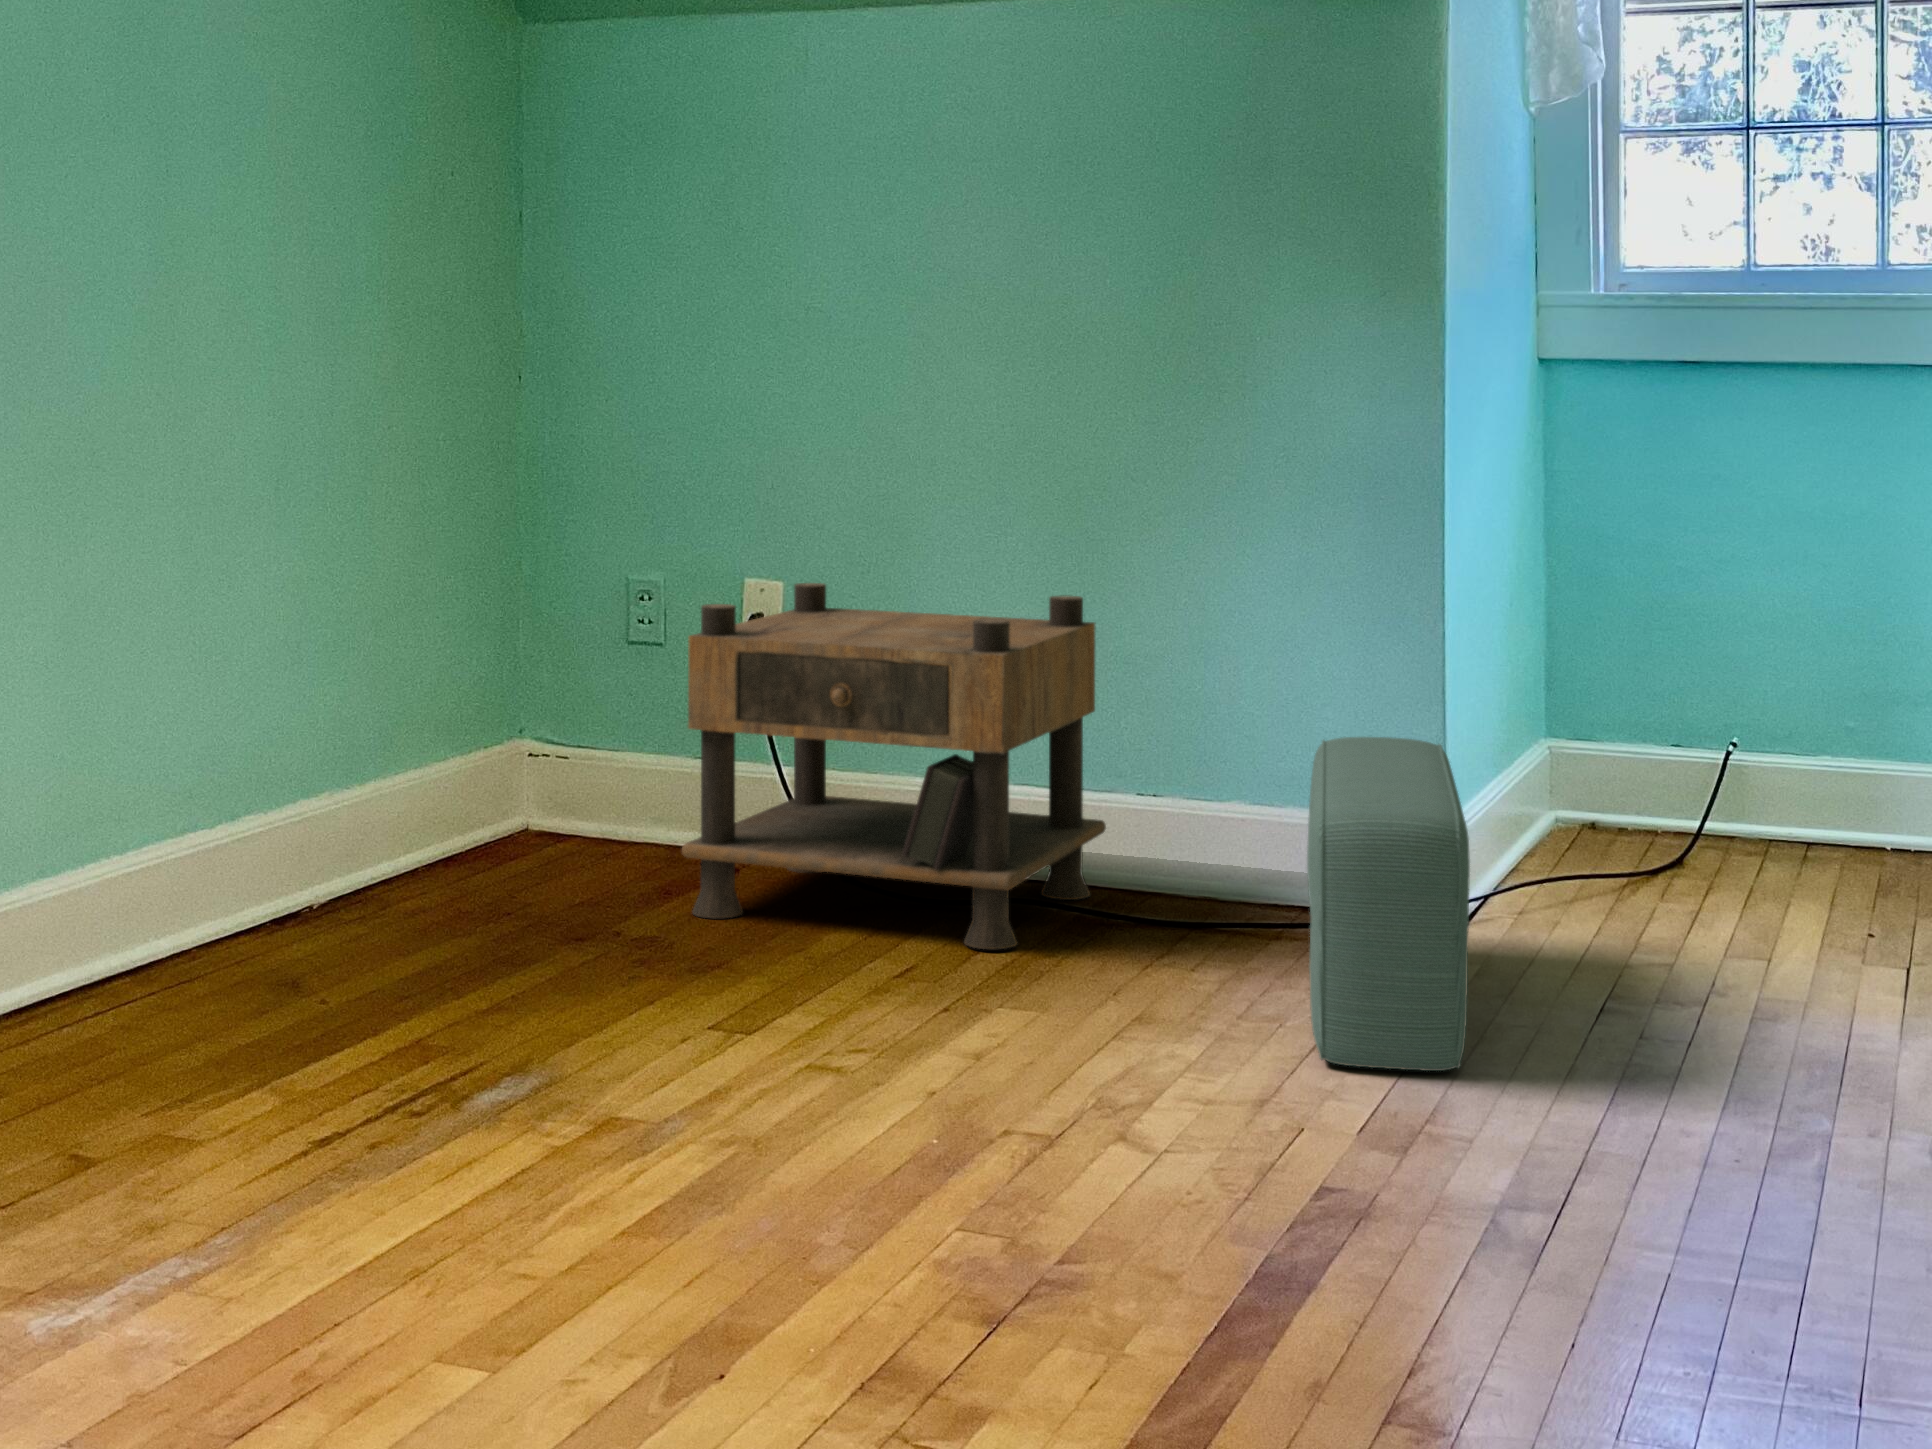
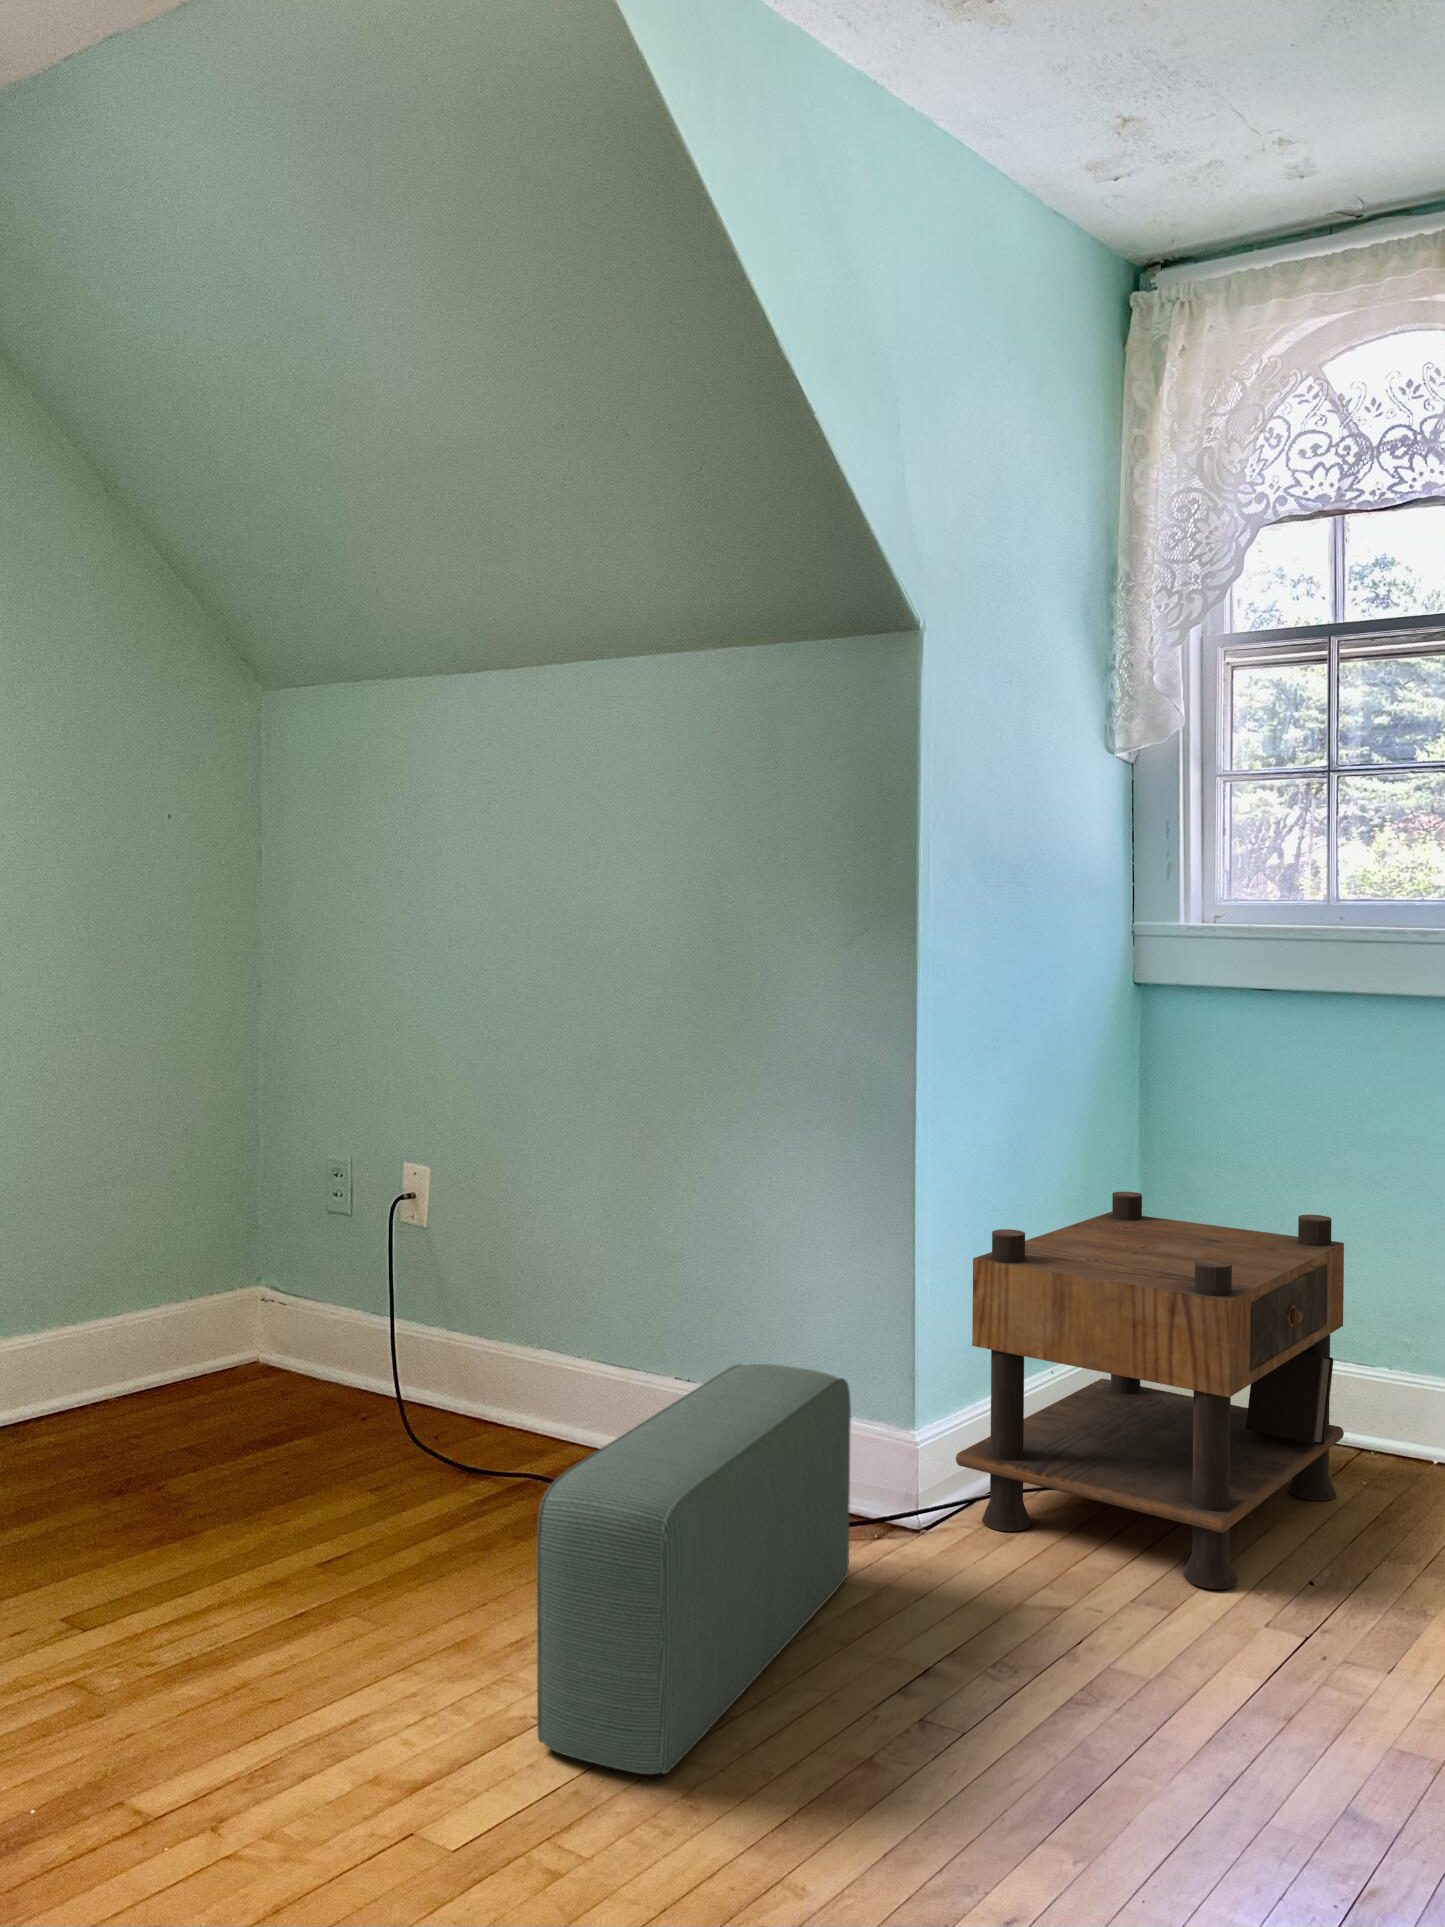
nightstand: present [682,583,1106,949] -> present [956,1192,1344,1589]

